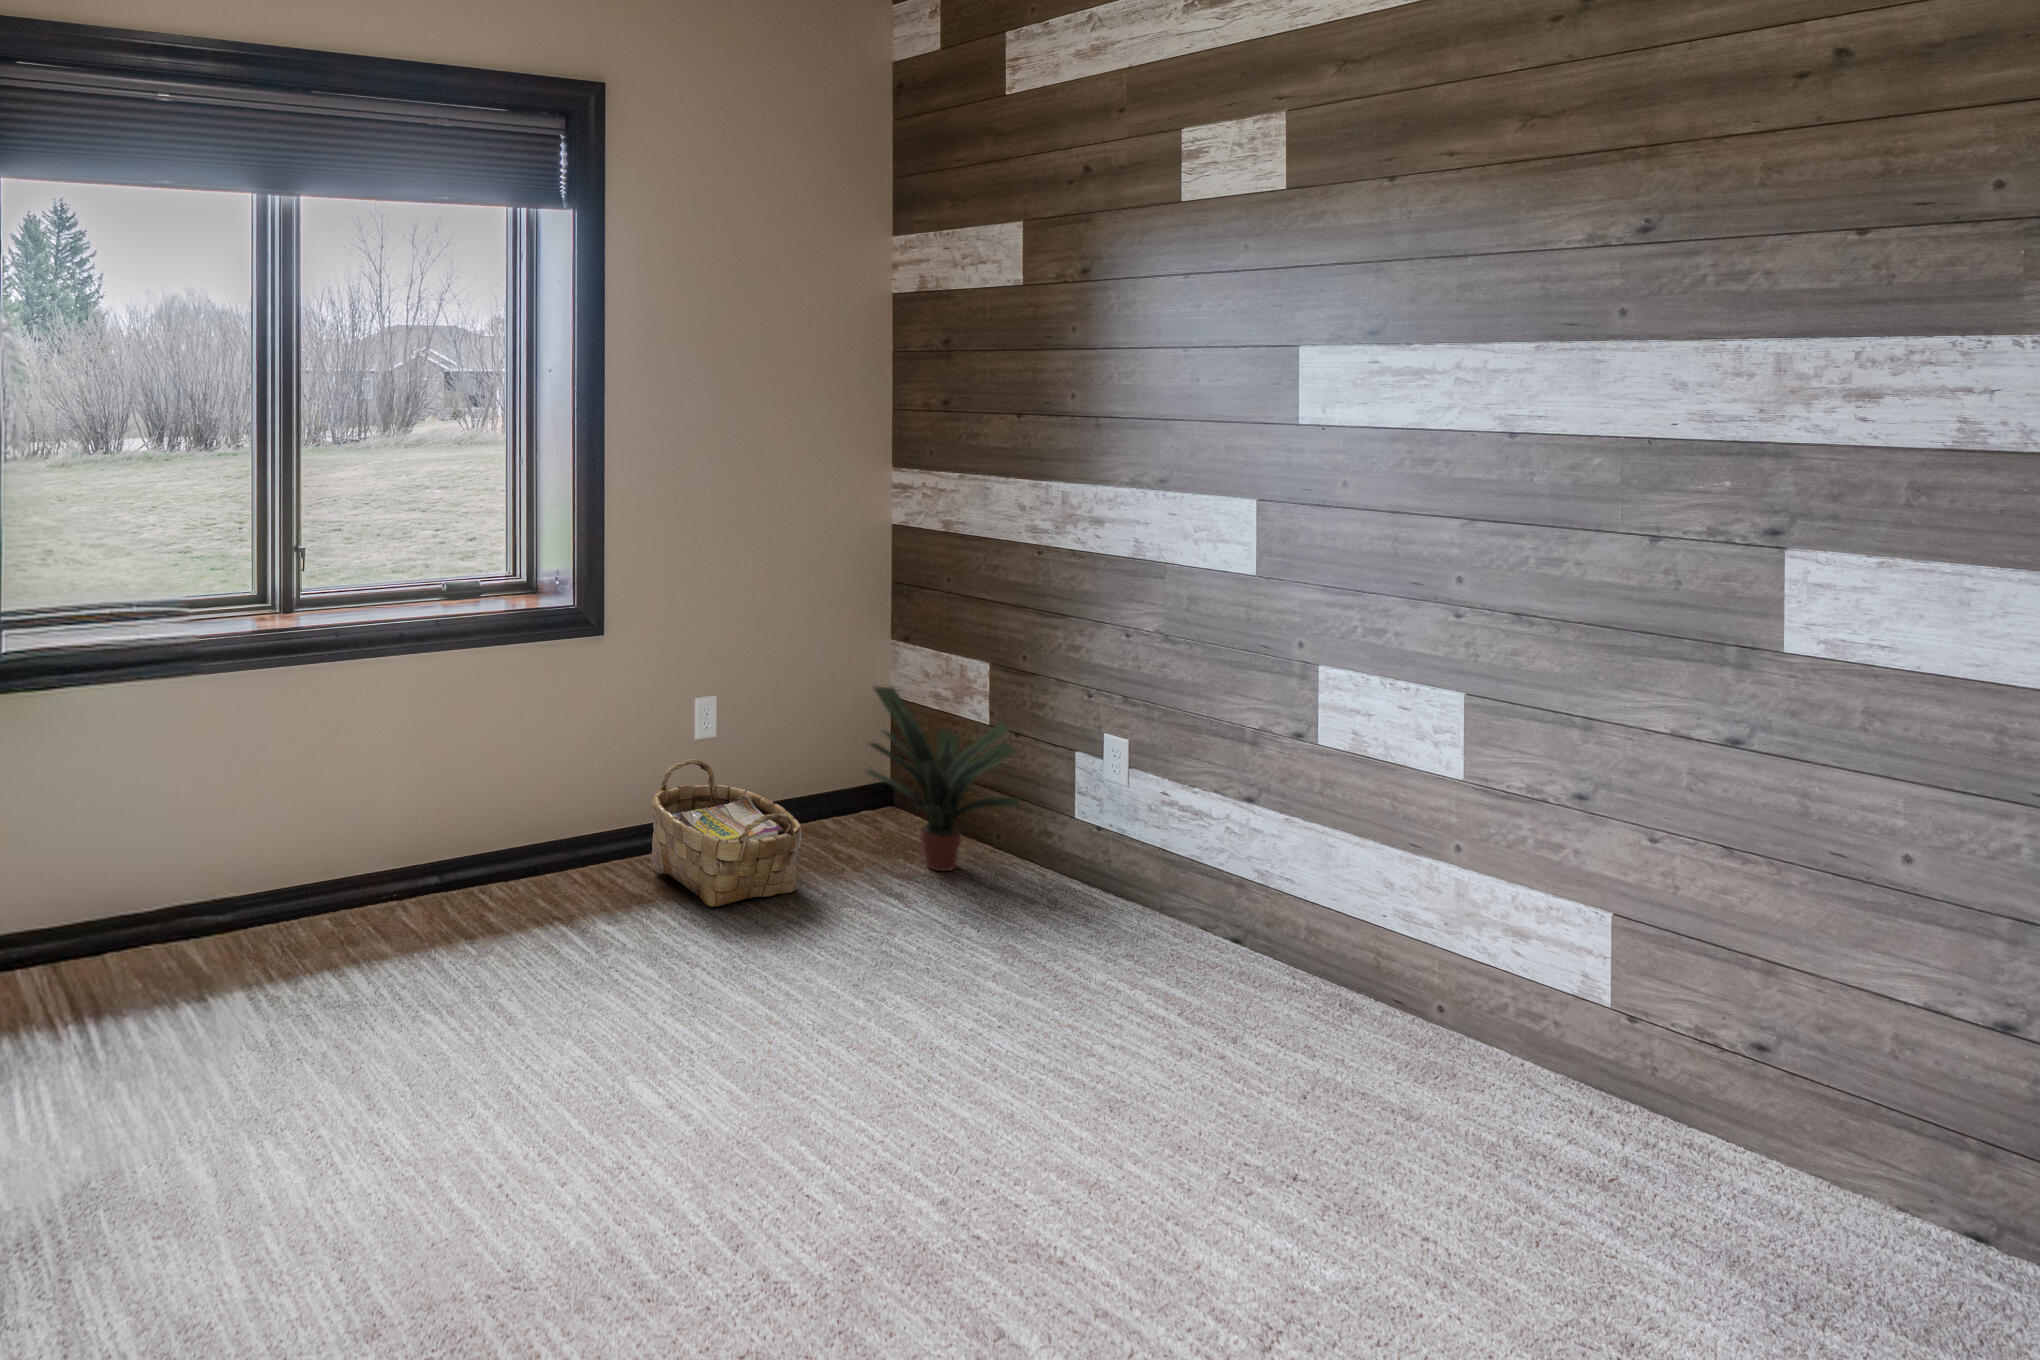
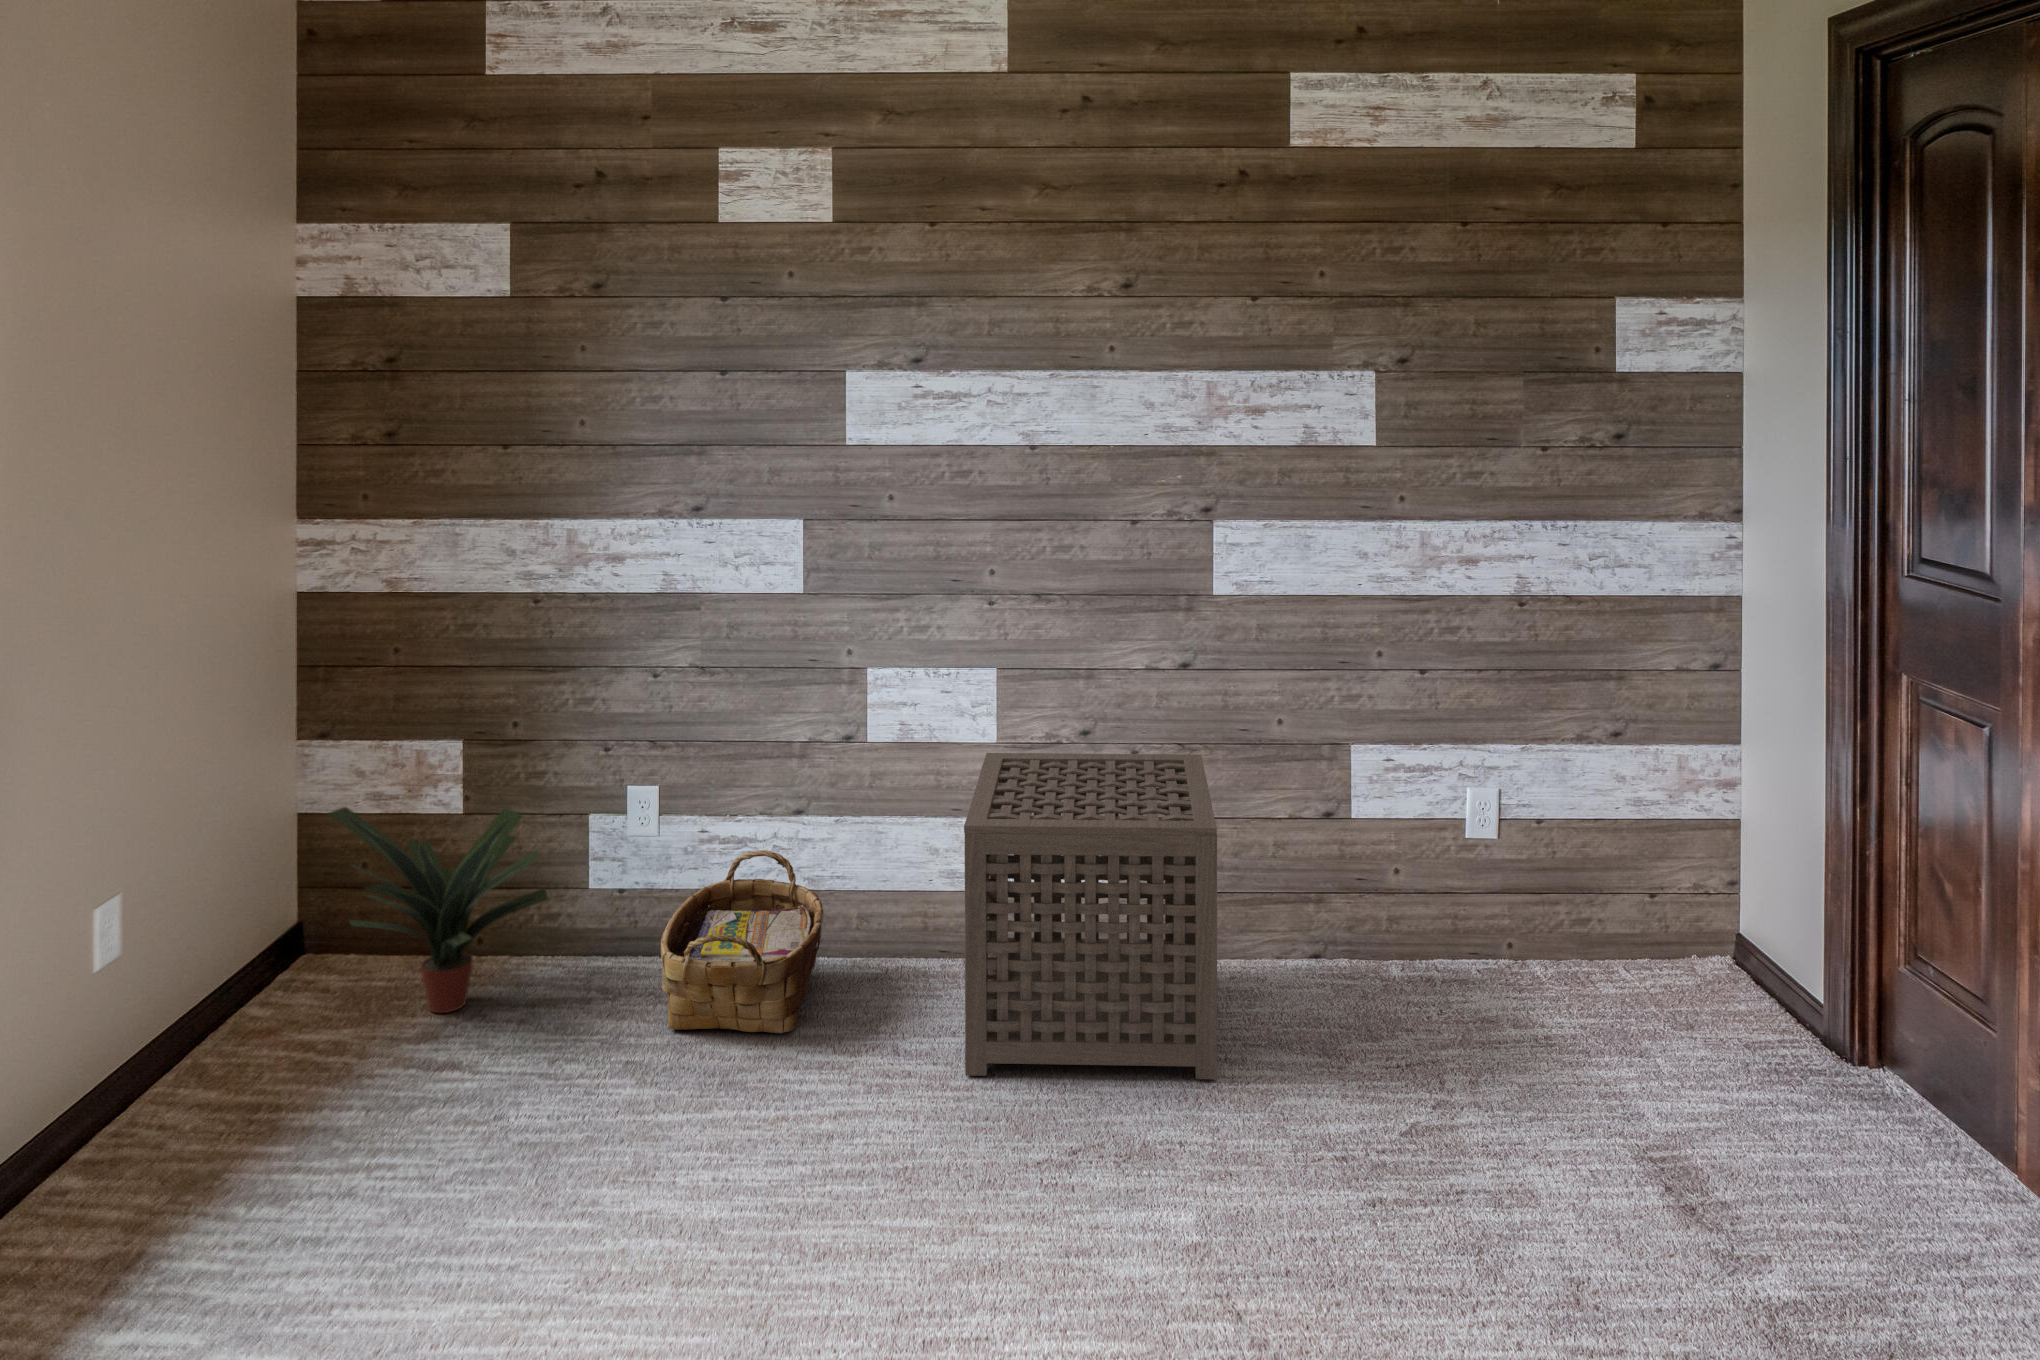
woven basket: present [651,759,801,907] -> present [661,850,824,1034]
side table: none [1273,788,1749,1254] -> present [964,753,1217,1079]

